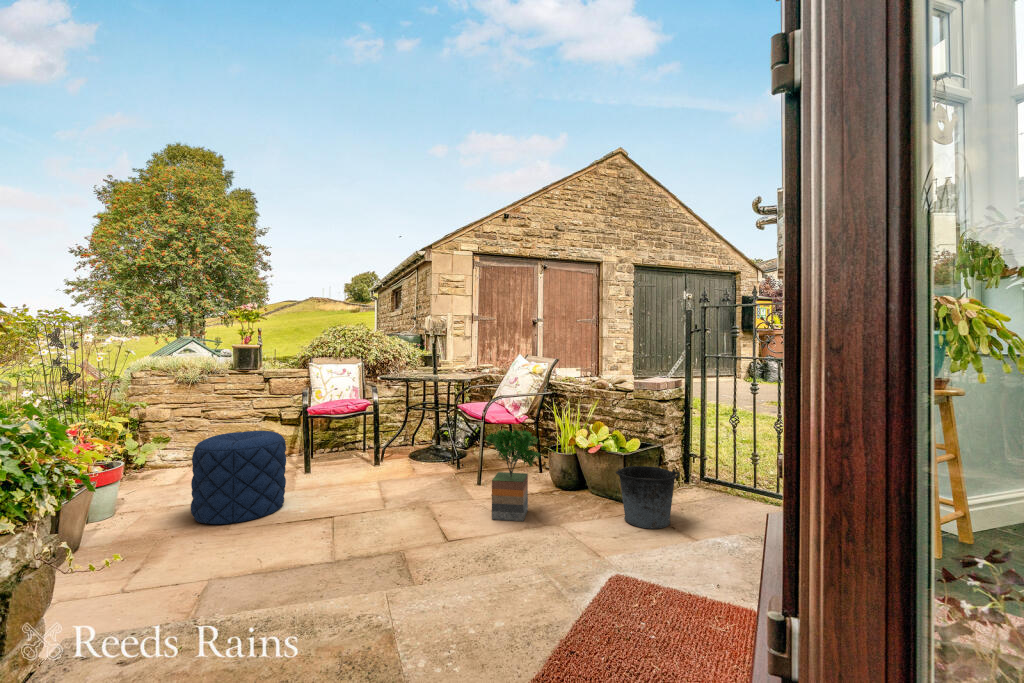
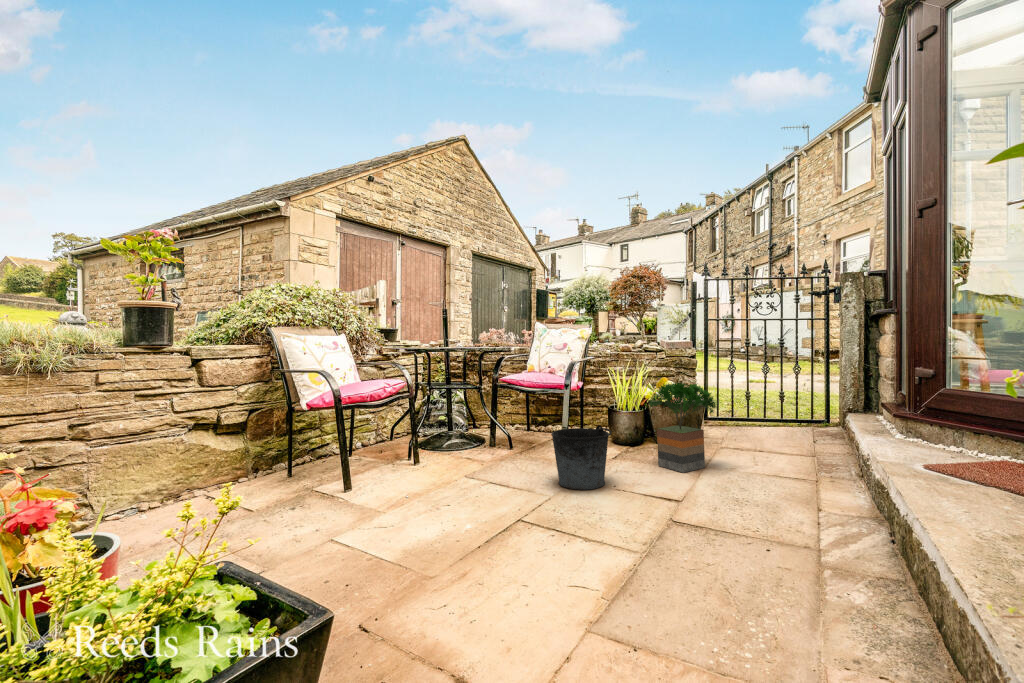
pouf: present [191,431,286,524] -> none [337,418,472,576]
bucket: present [616,466,680,529] -> present [551,425,612,490]

